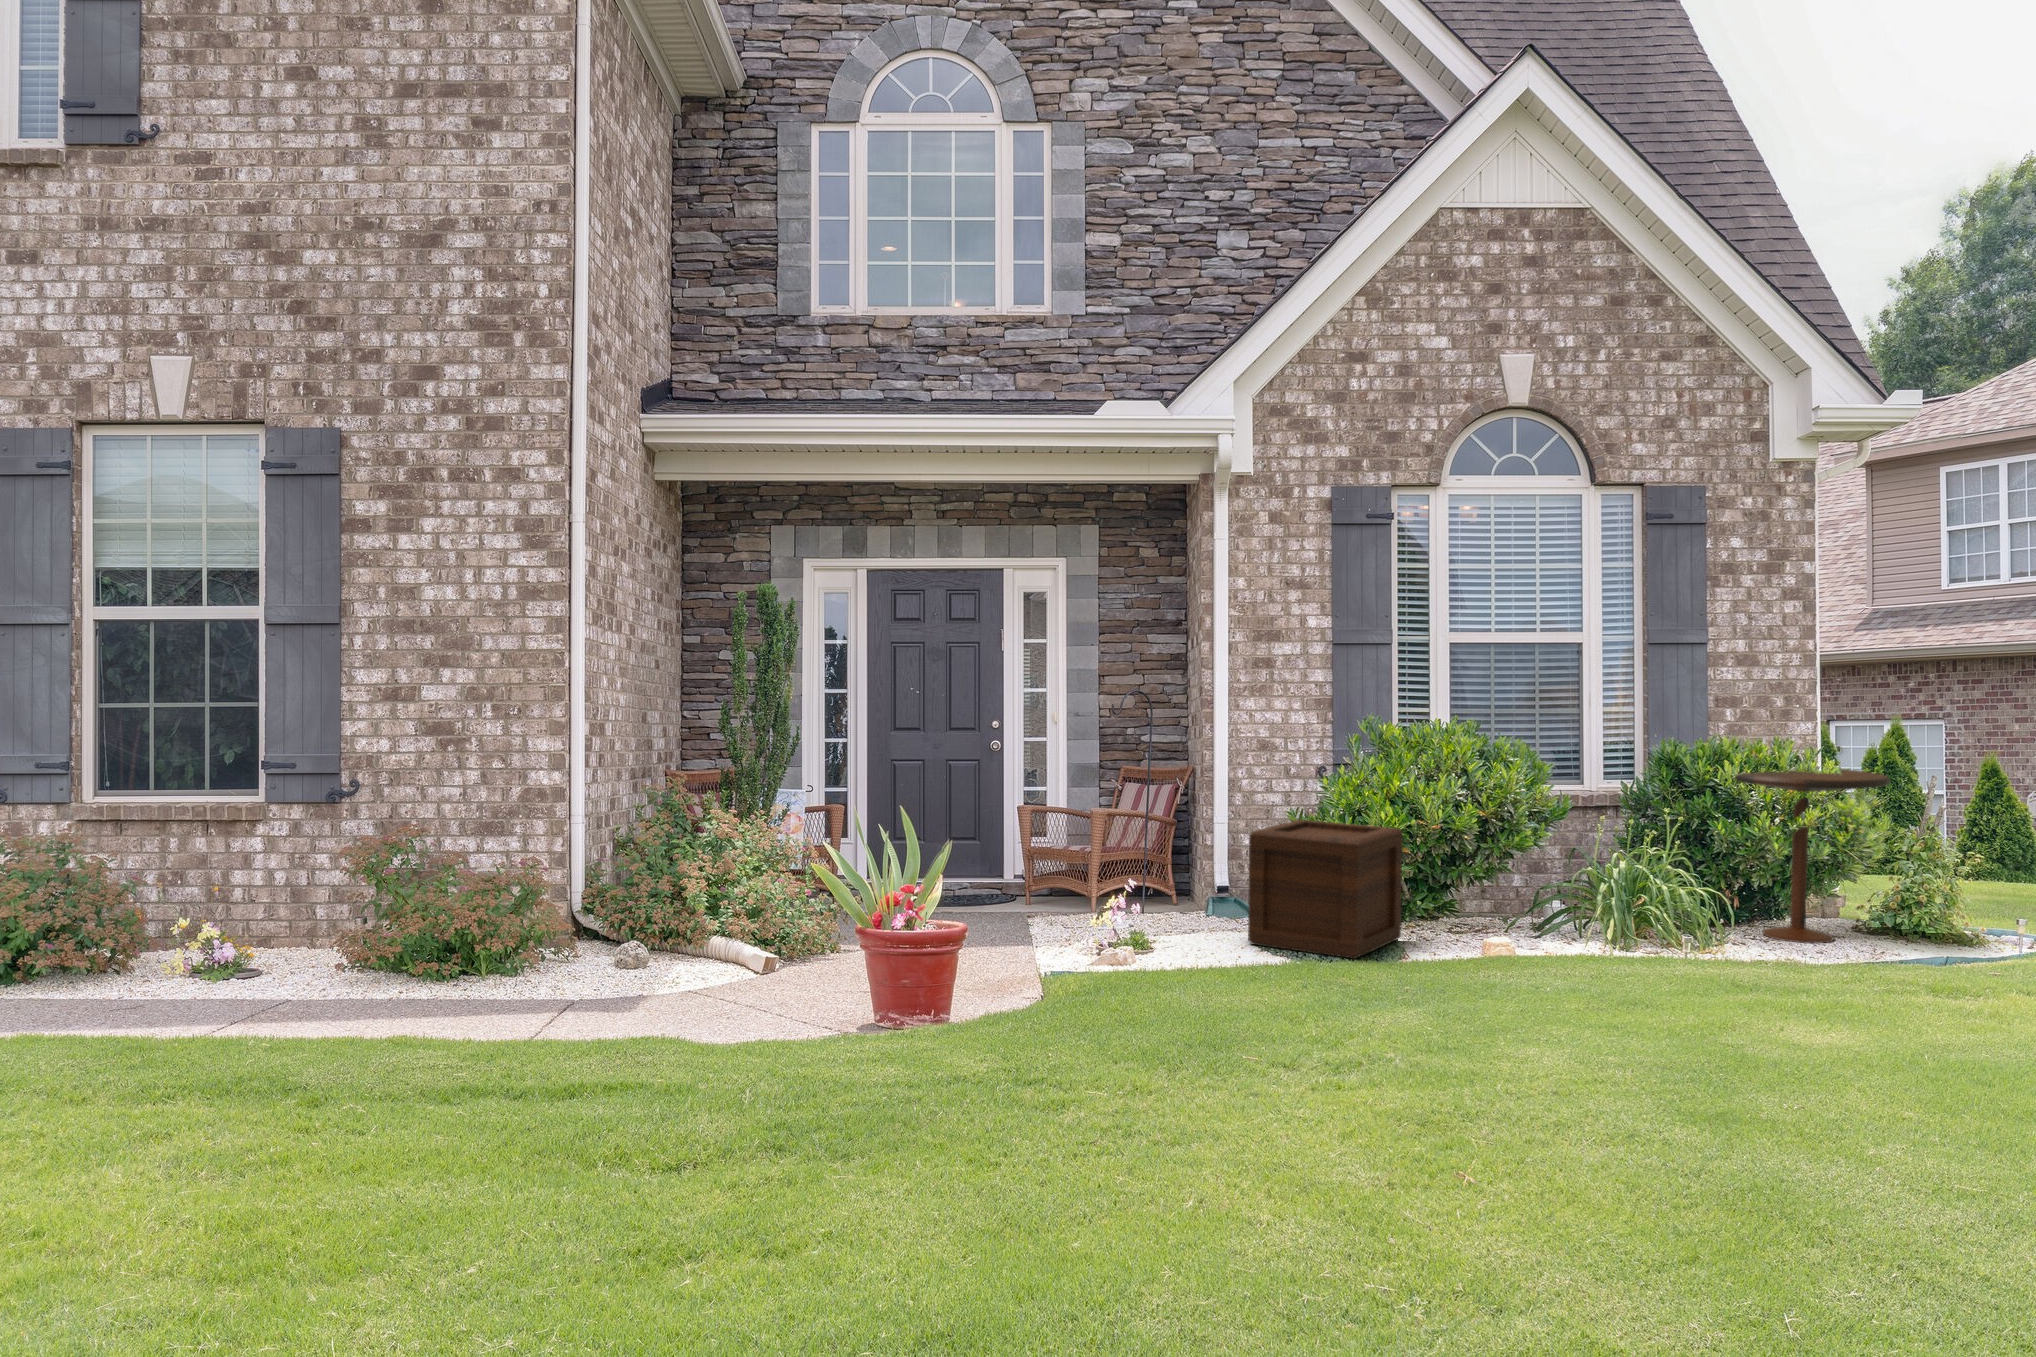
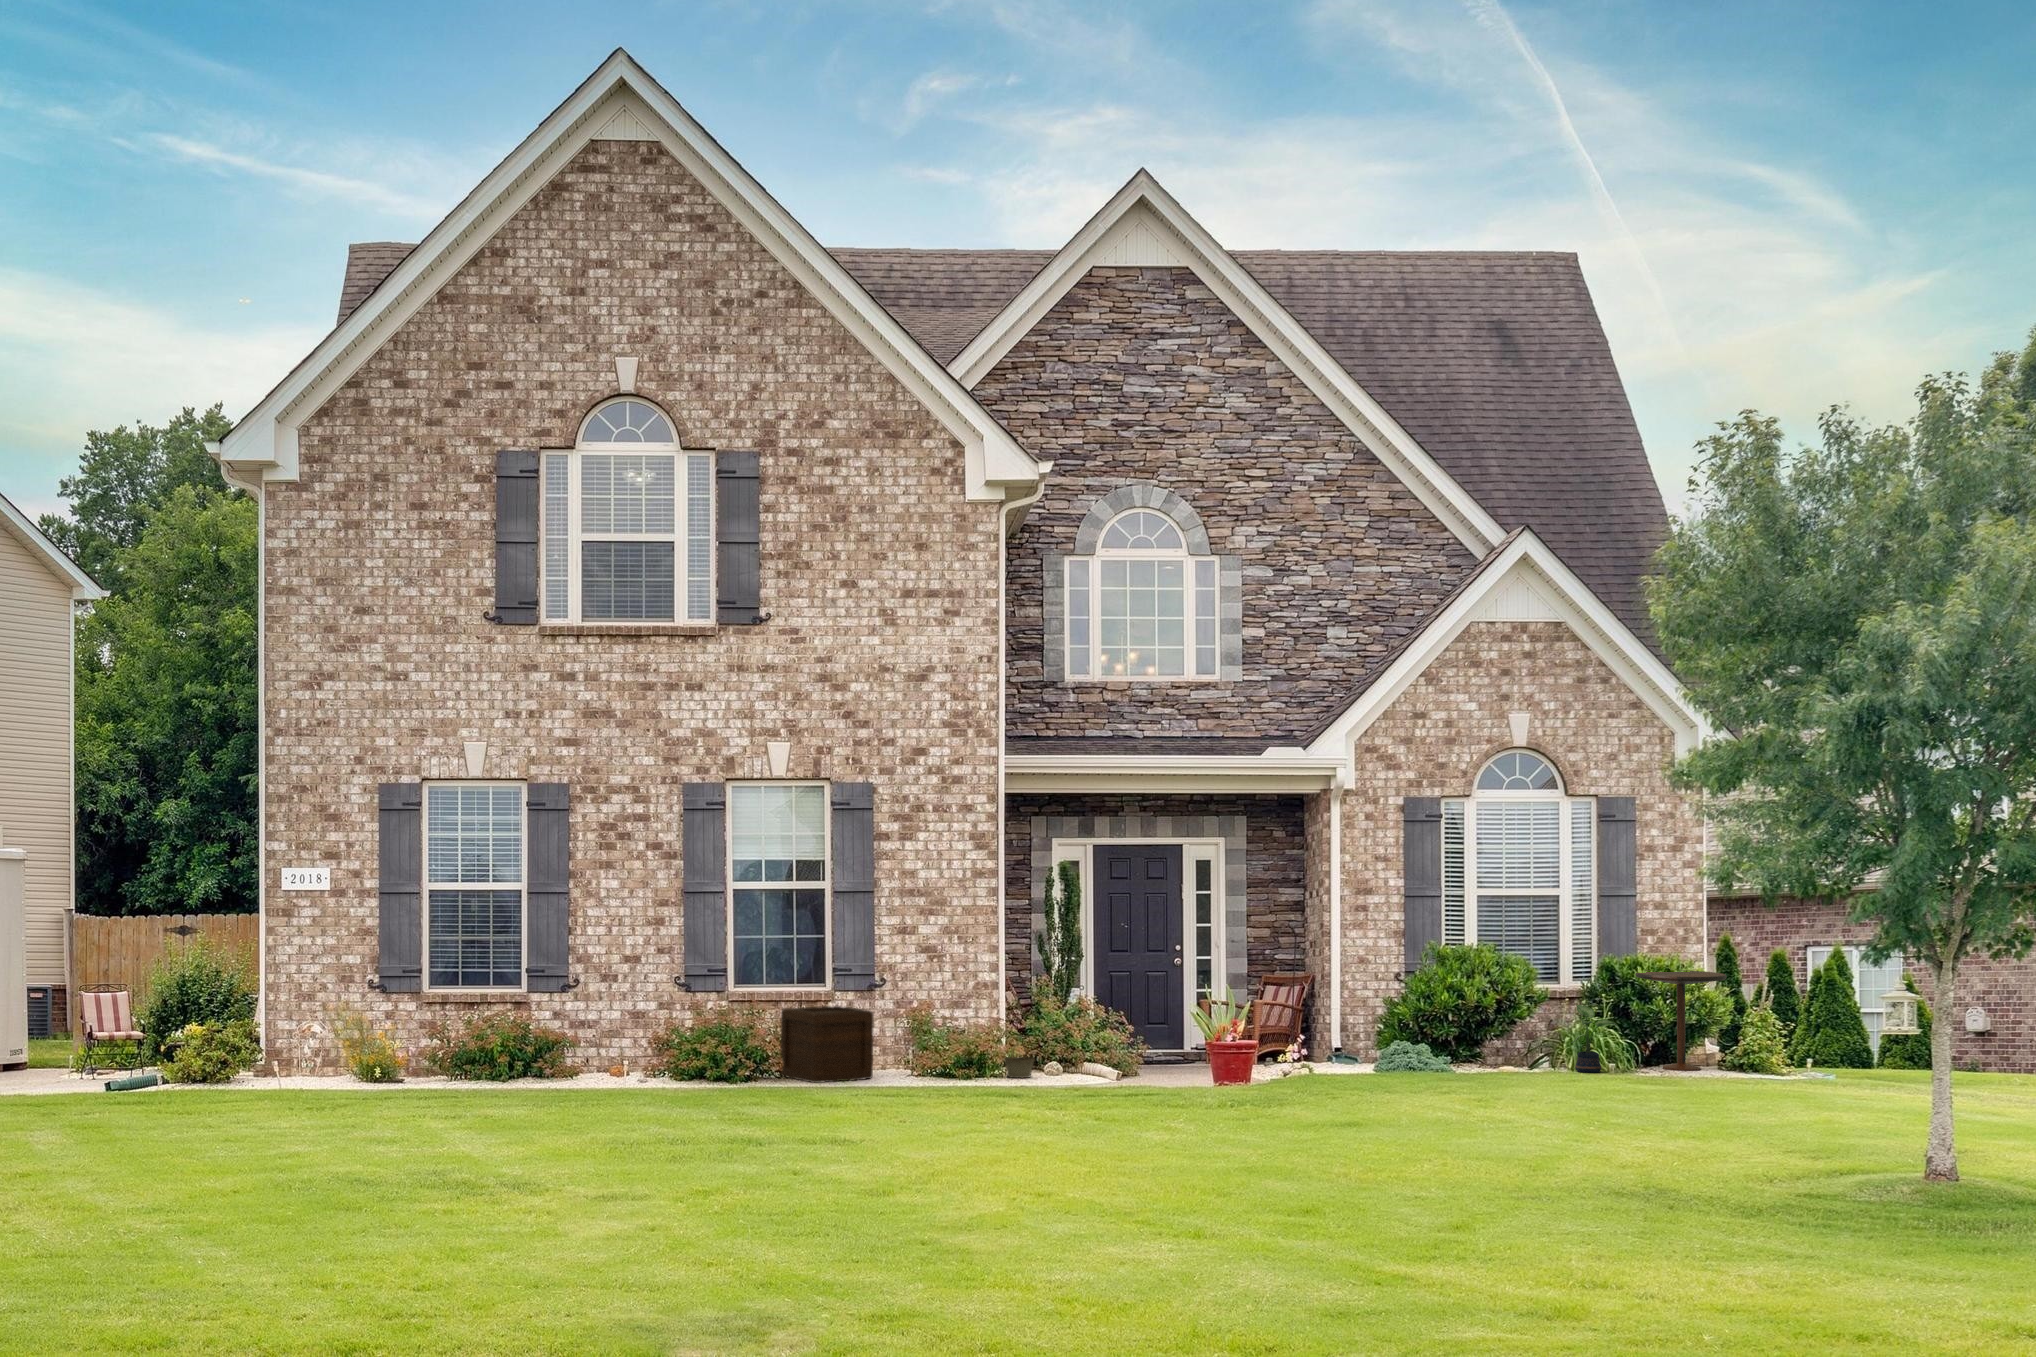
wooden crate: present [1248,820,1403,959] -> present [780,1006,874,1083]
potted plant: none [1606,826,1690,948] -> present [1571,1005,1617,1073]
basket: none [570,891,629,955] -> present [1004,1045,1034,1078]

